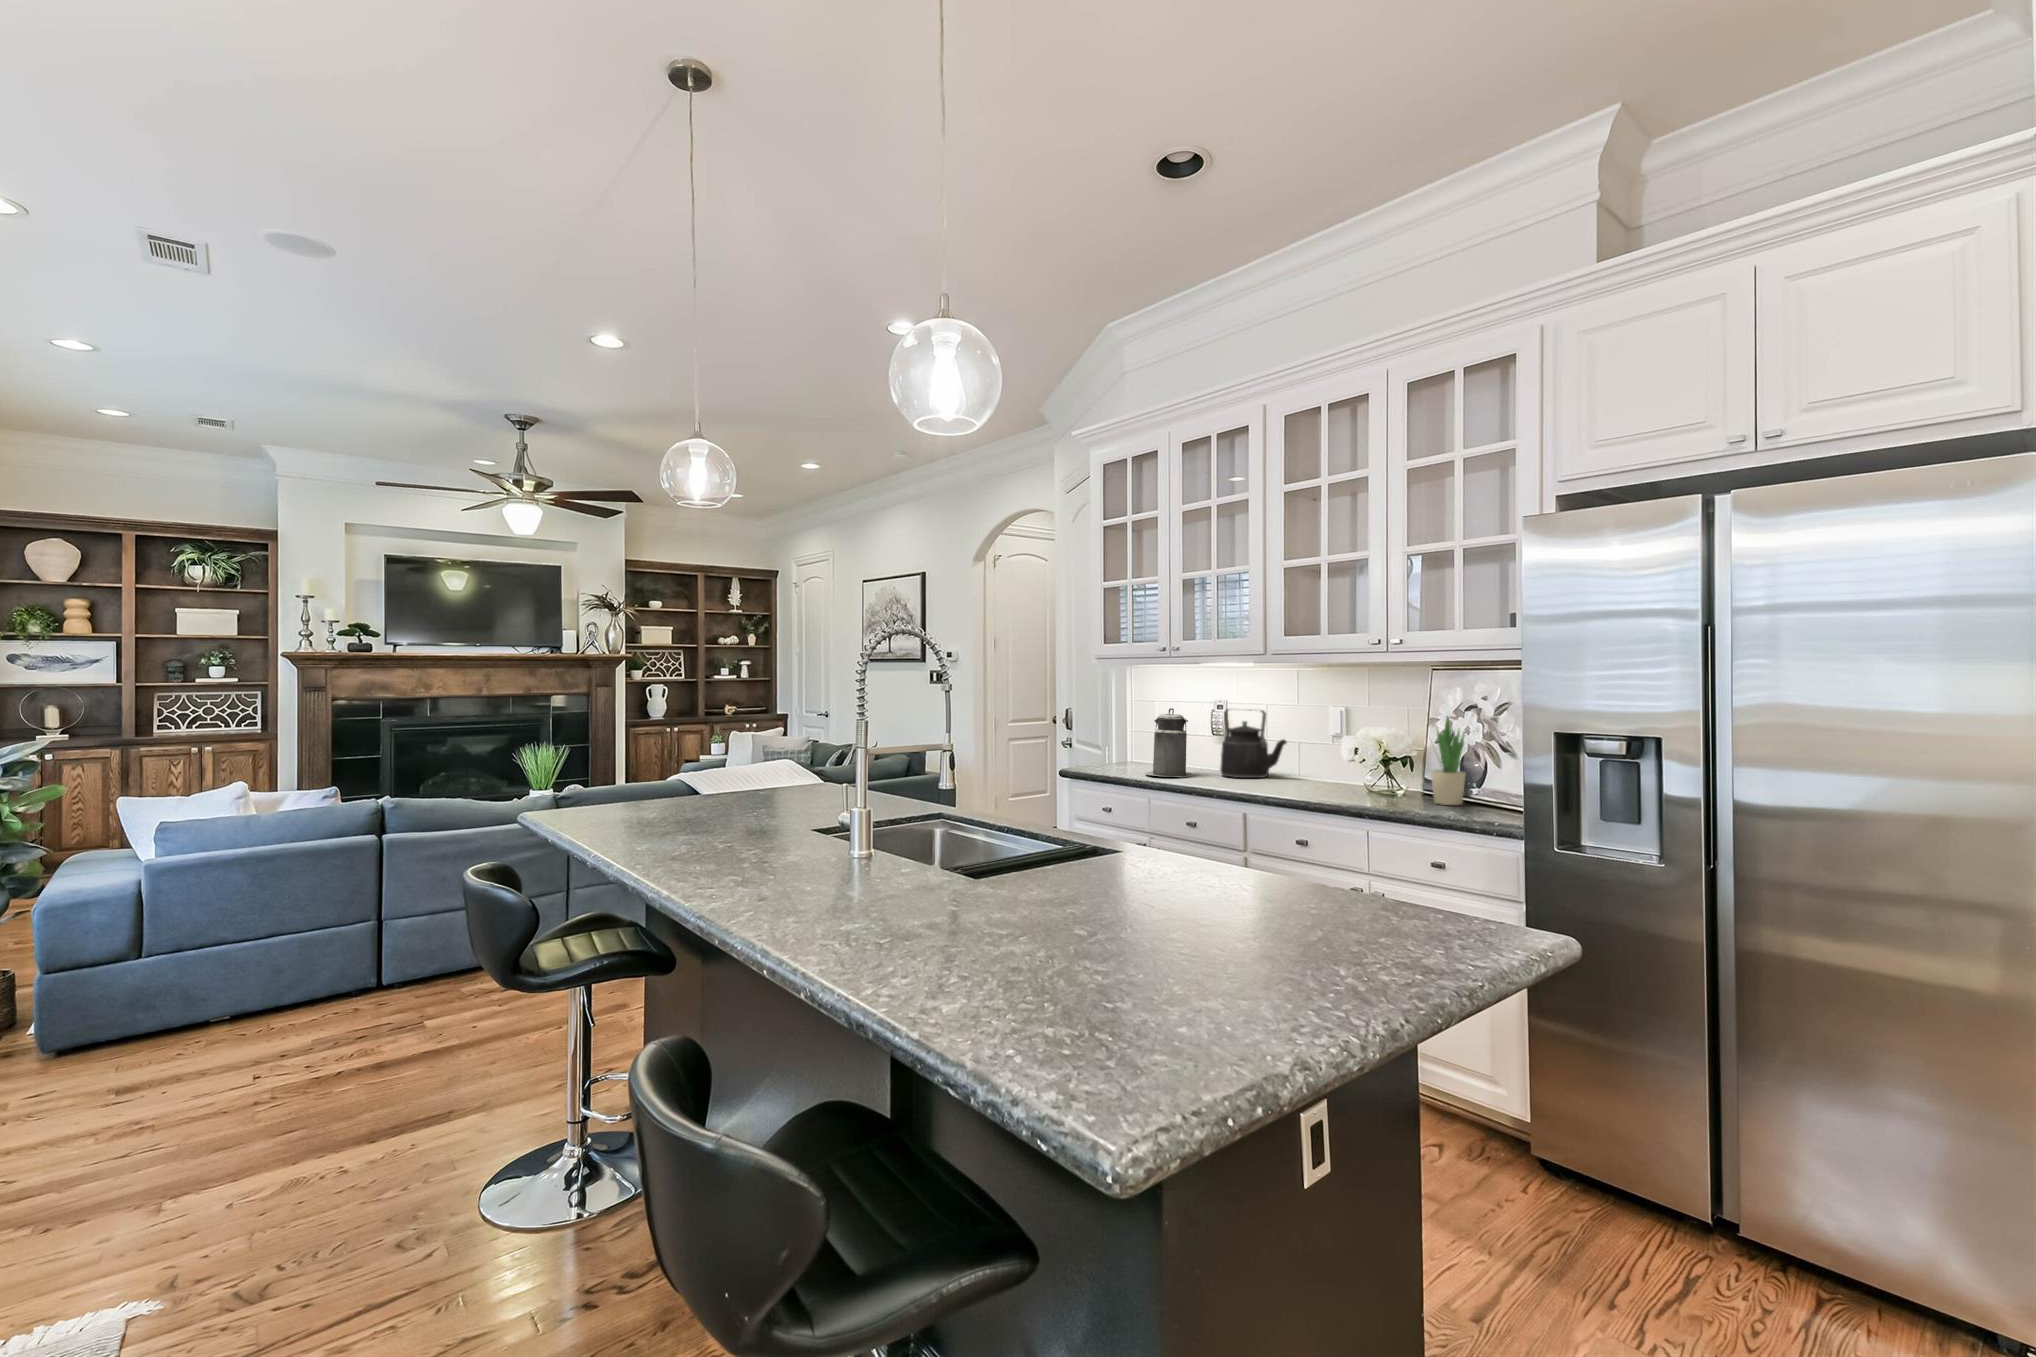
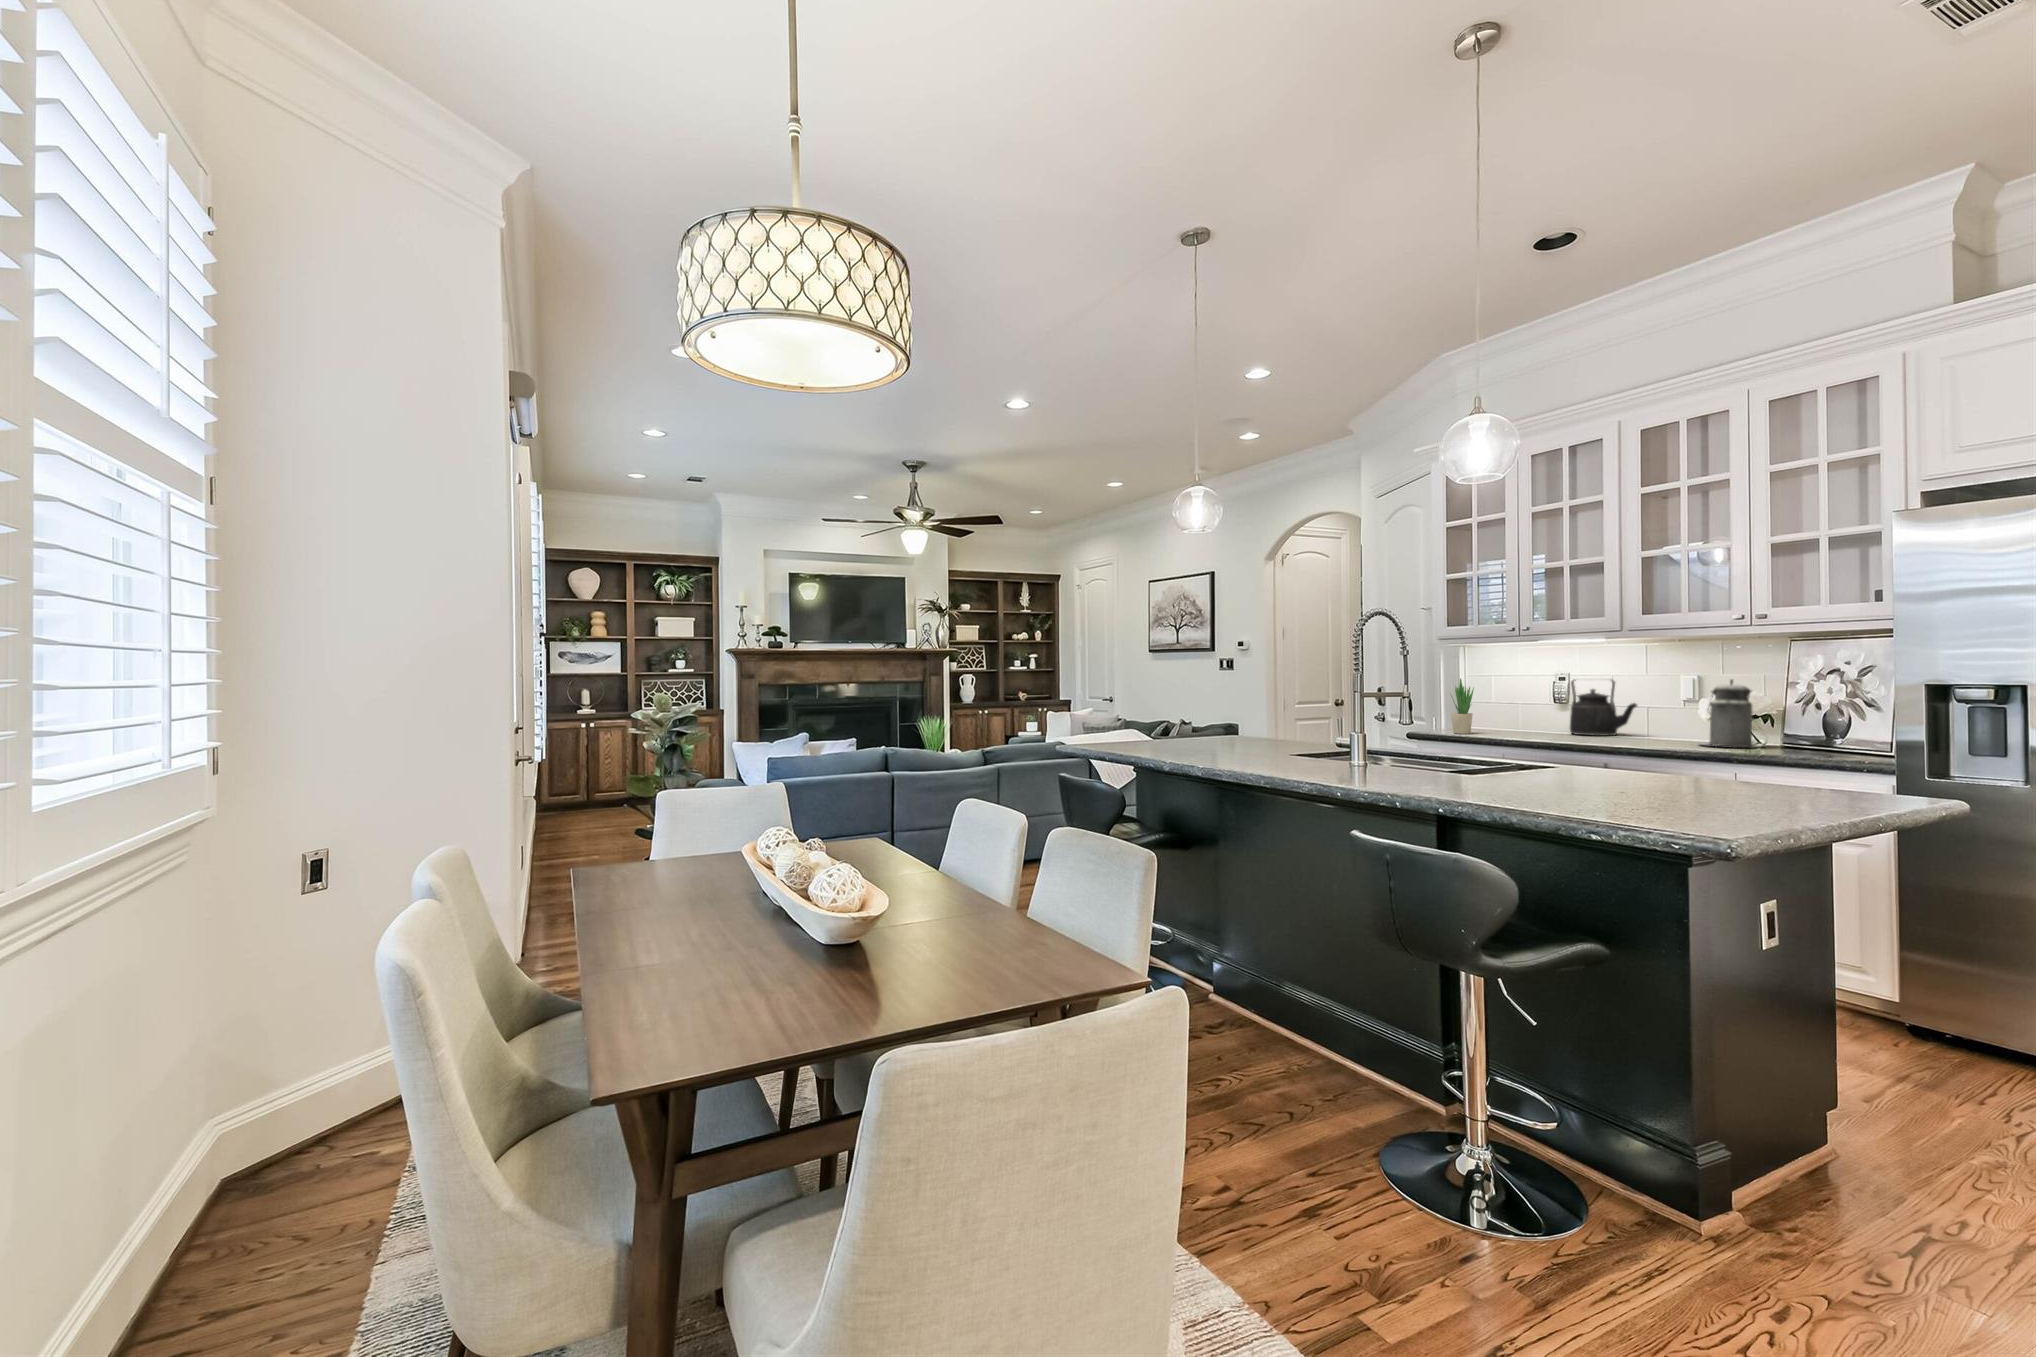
canister: present [1145,708,1193,777] -> present [1700,679,1755,747]
potted plant: present [1431,716,1466,805] -> present [1451,679,1474,734]

